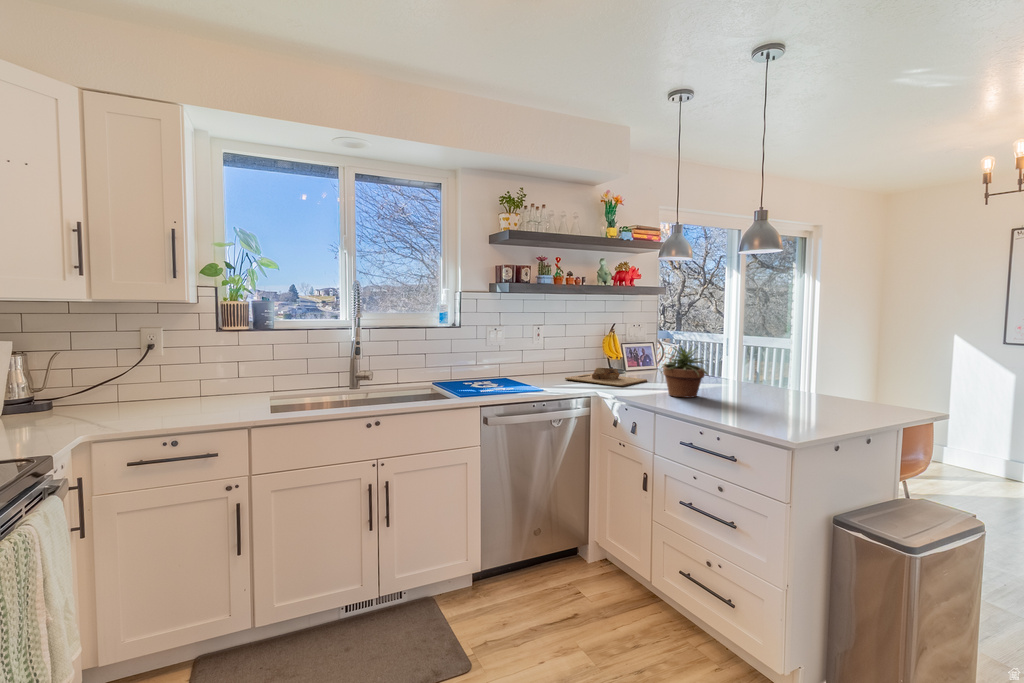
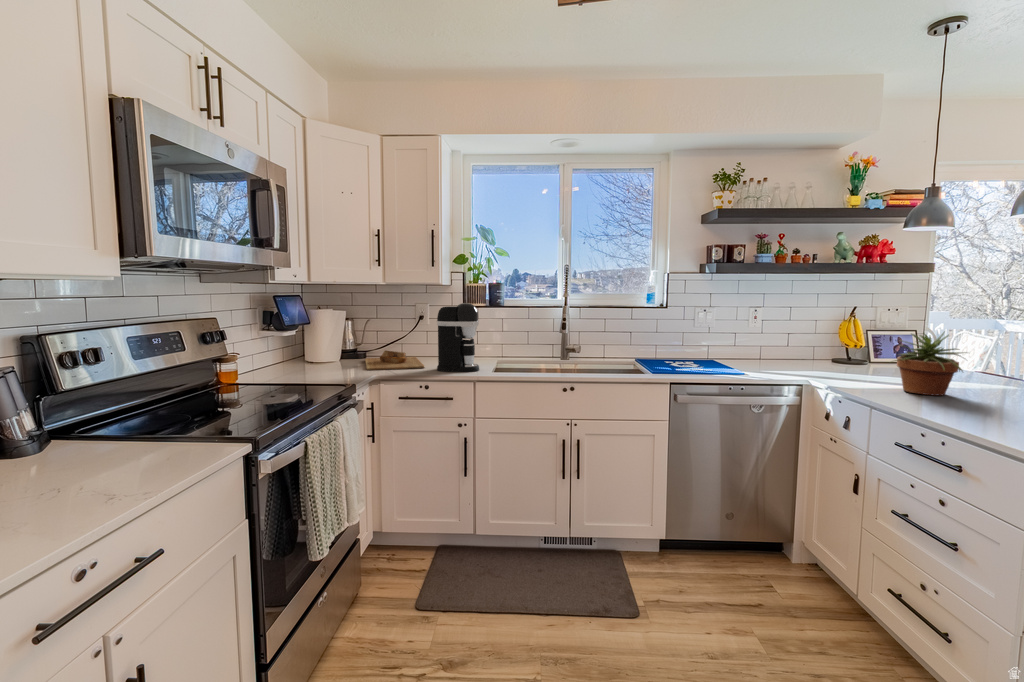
coffee maker: none [184,326,251,419] -> present [437,303,479,372]
cutting board: present [565,368,647,386] -> present [365,351,424,370]

